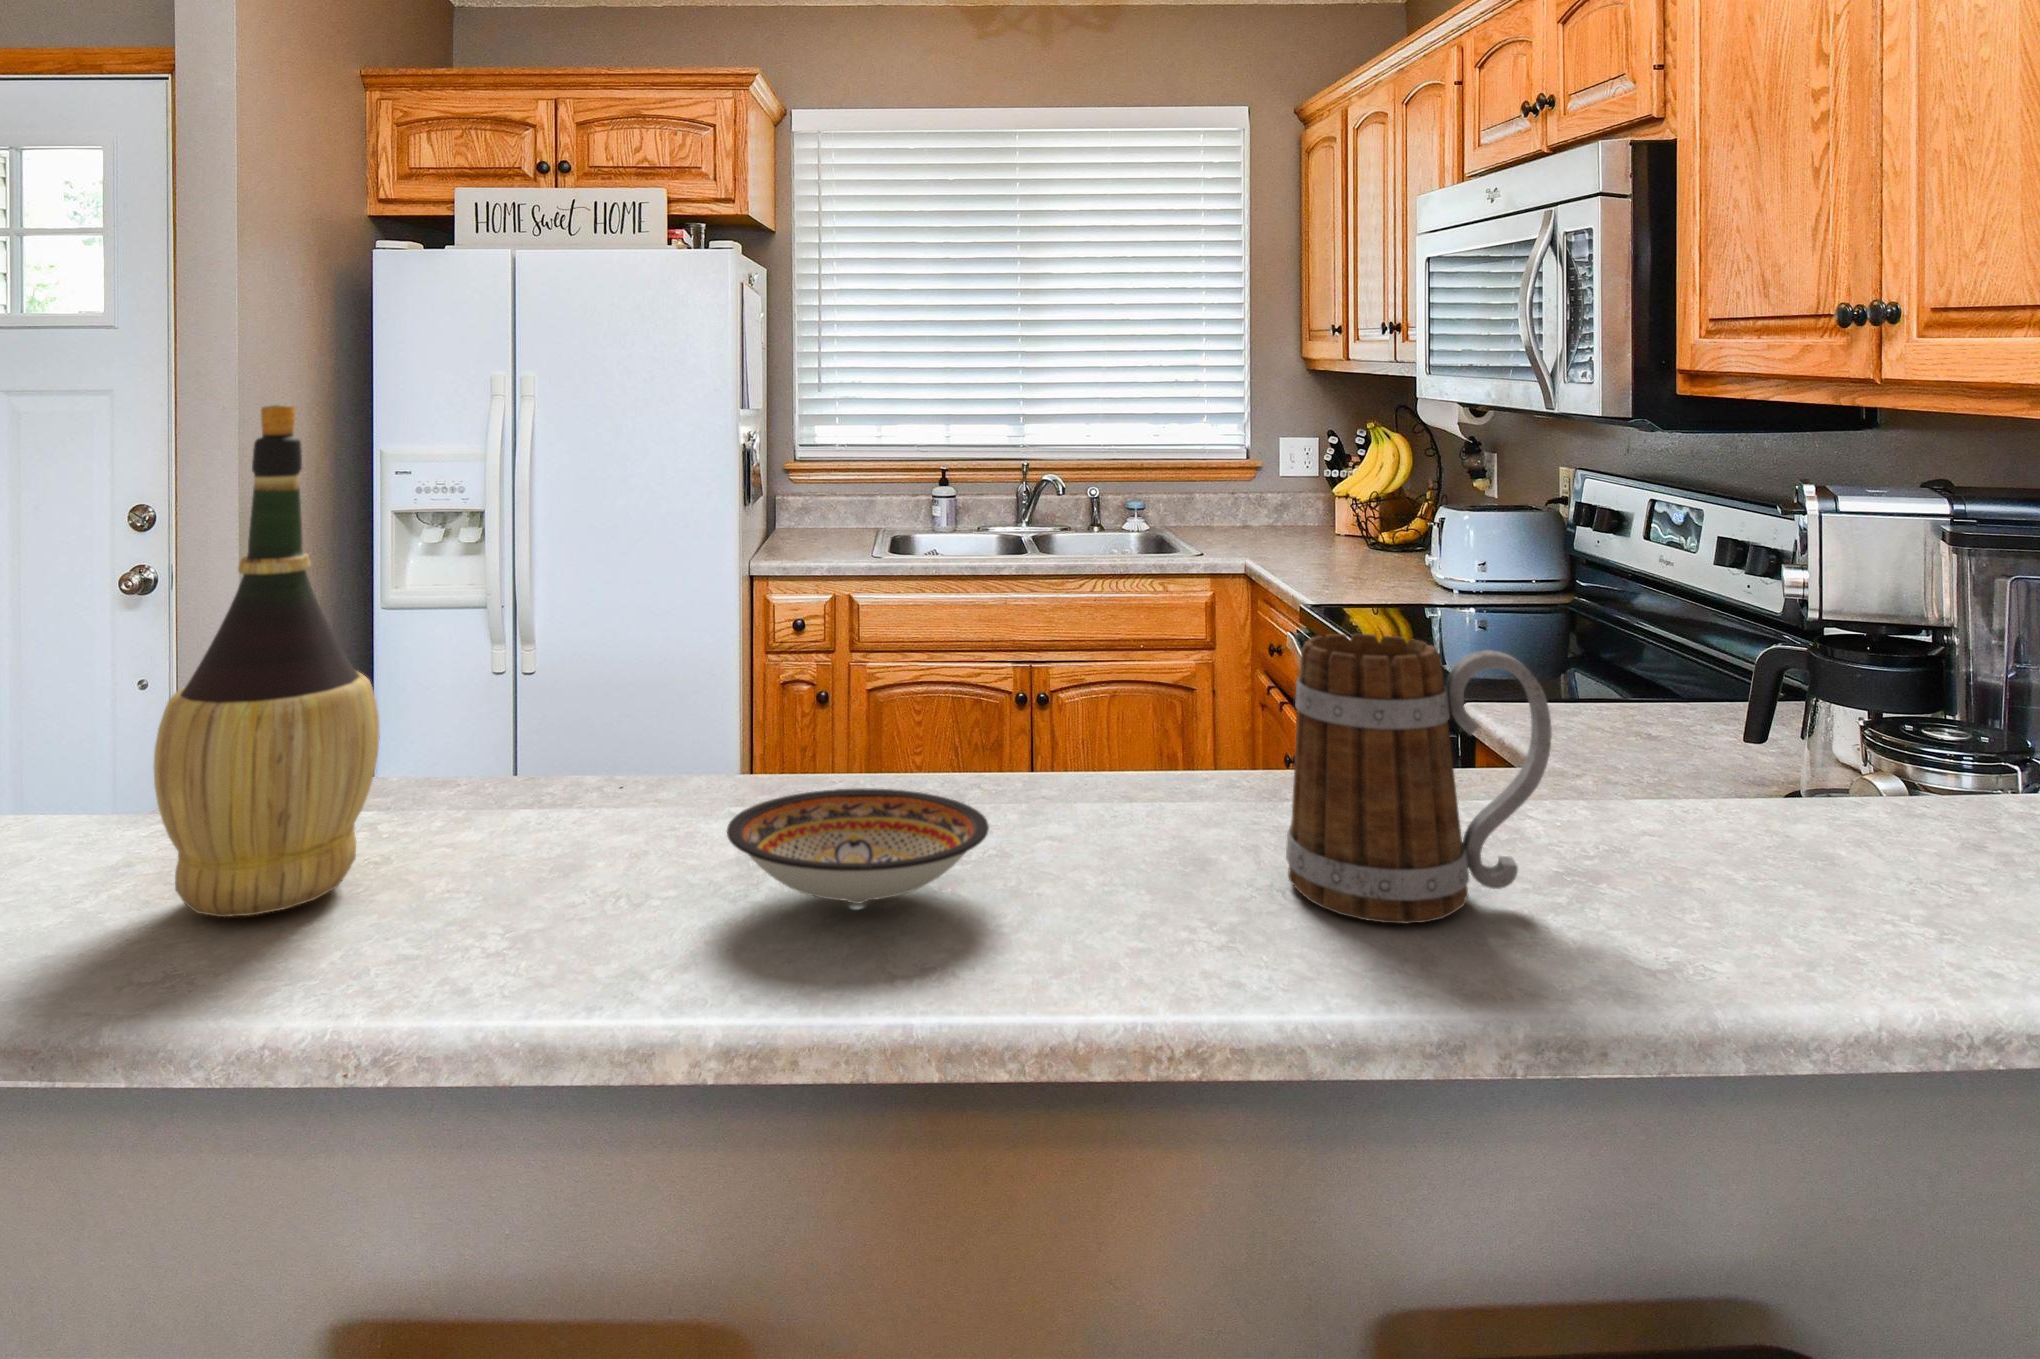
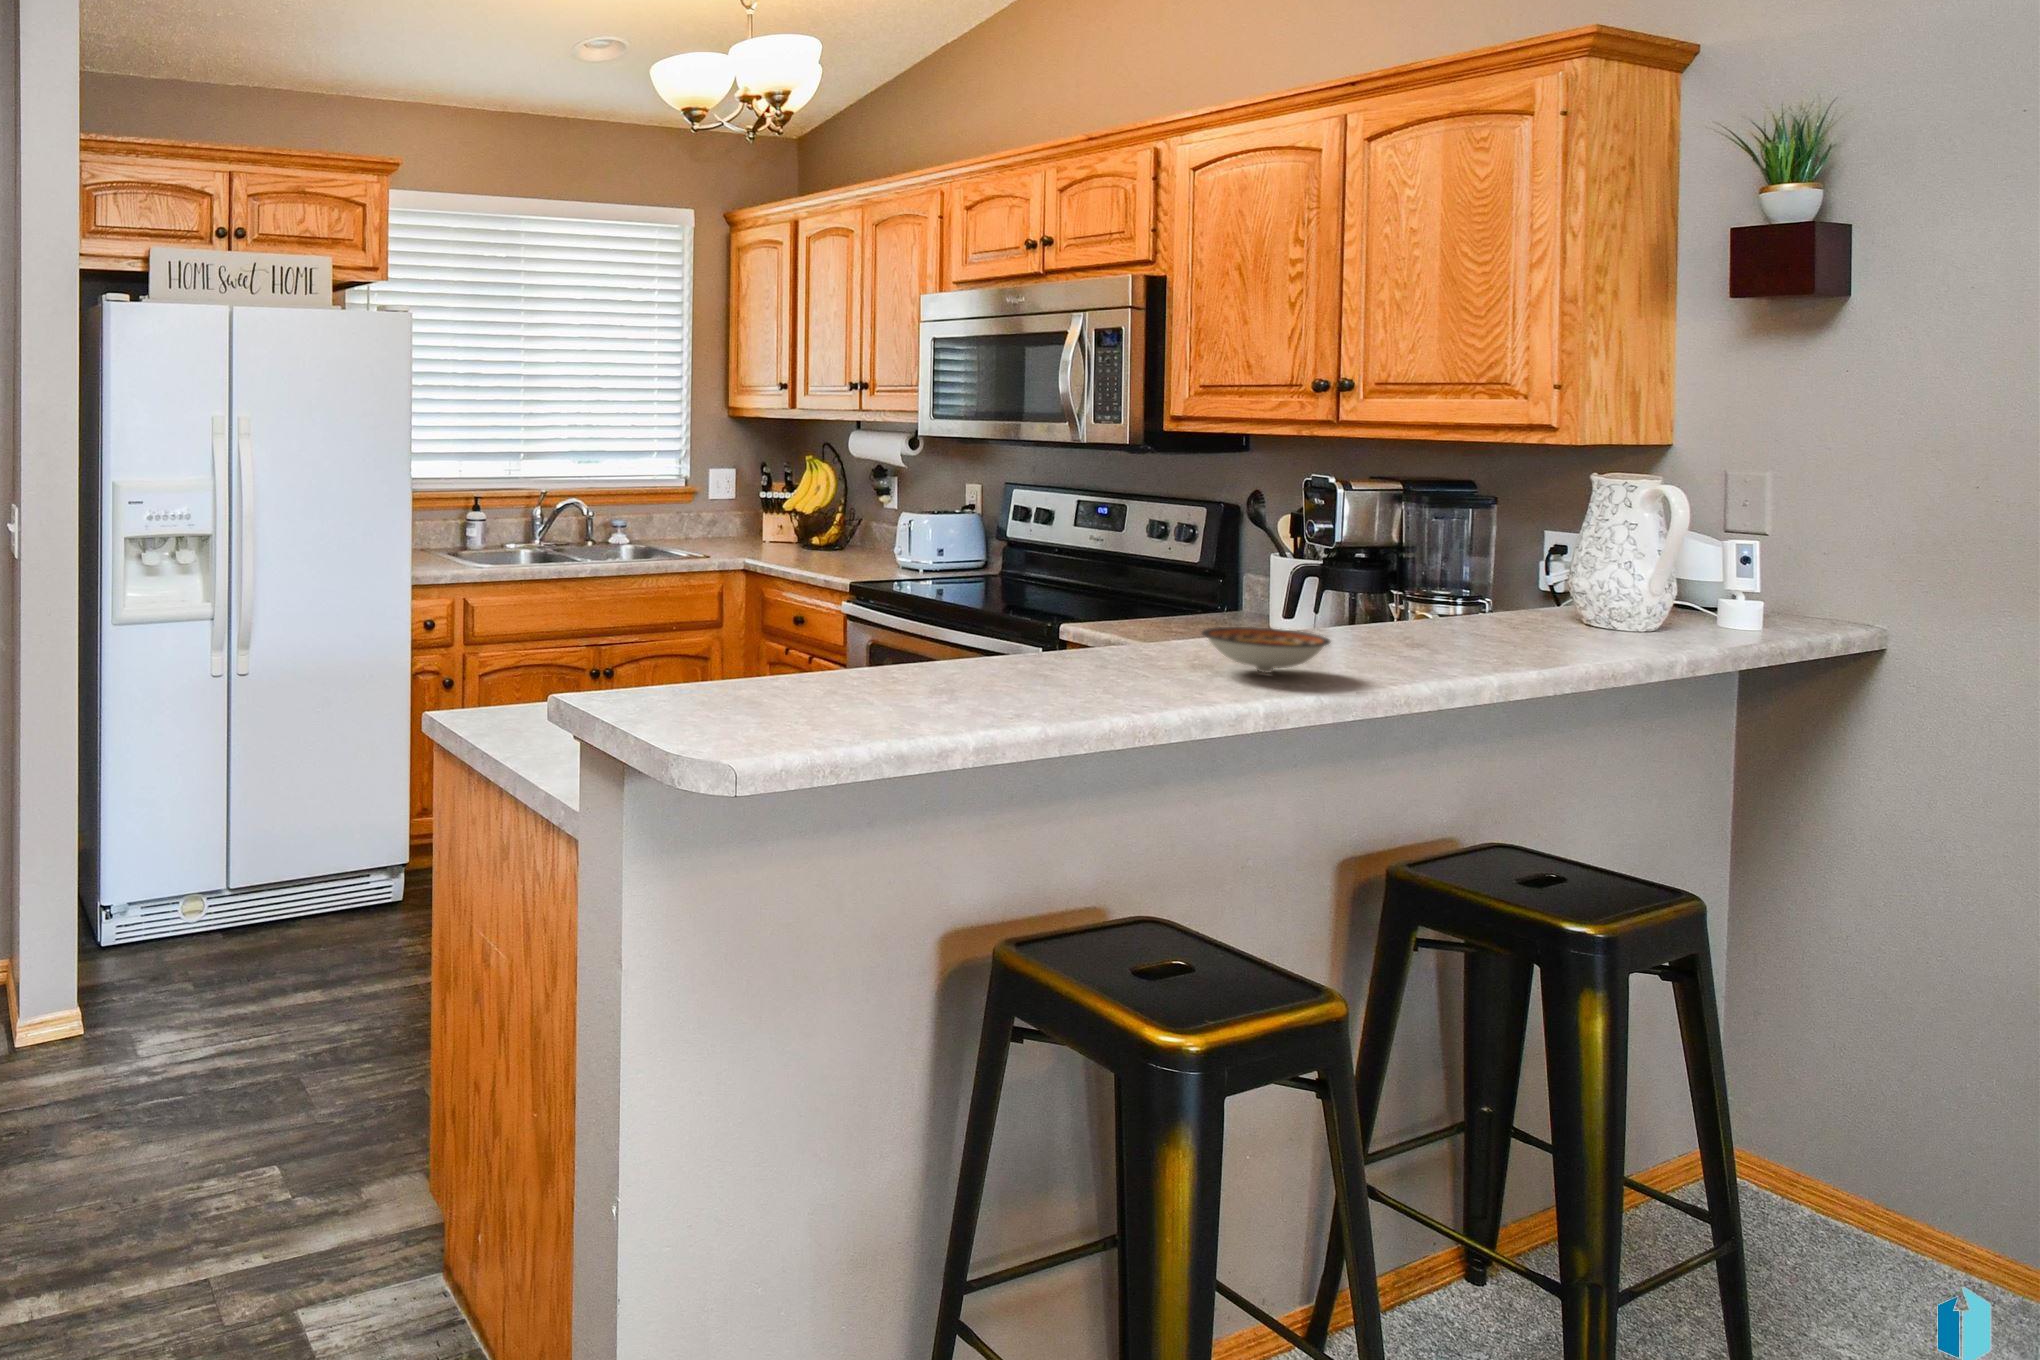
wine bottle: present [154,404,380,917] -> none [982,430,1099,698]
mug: present [1286,634,1552,924] -> none [1371,539,1488,659]

